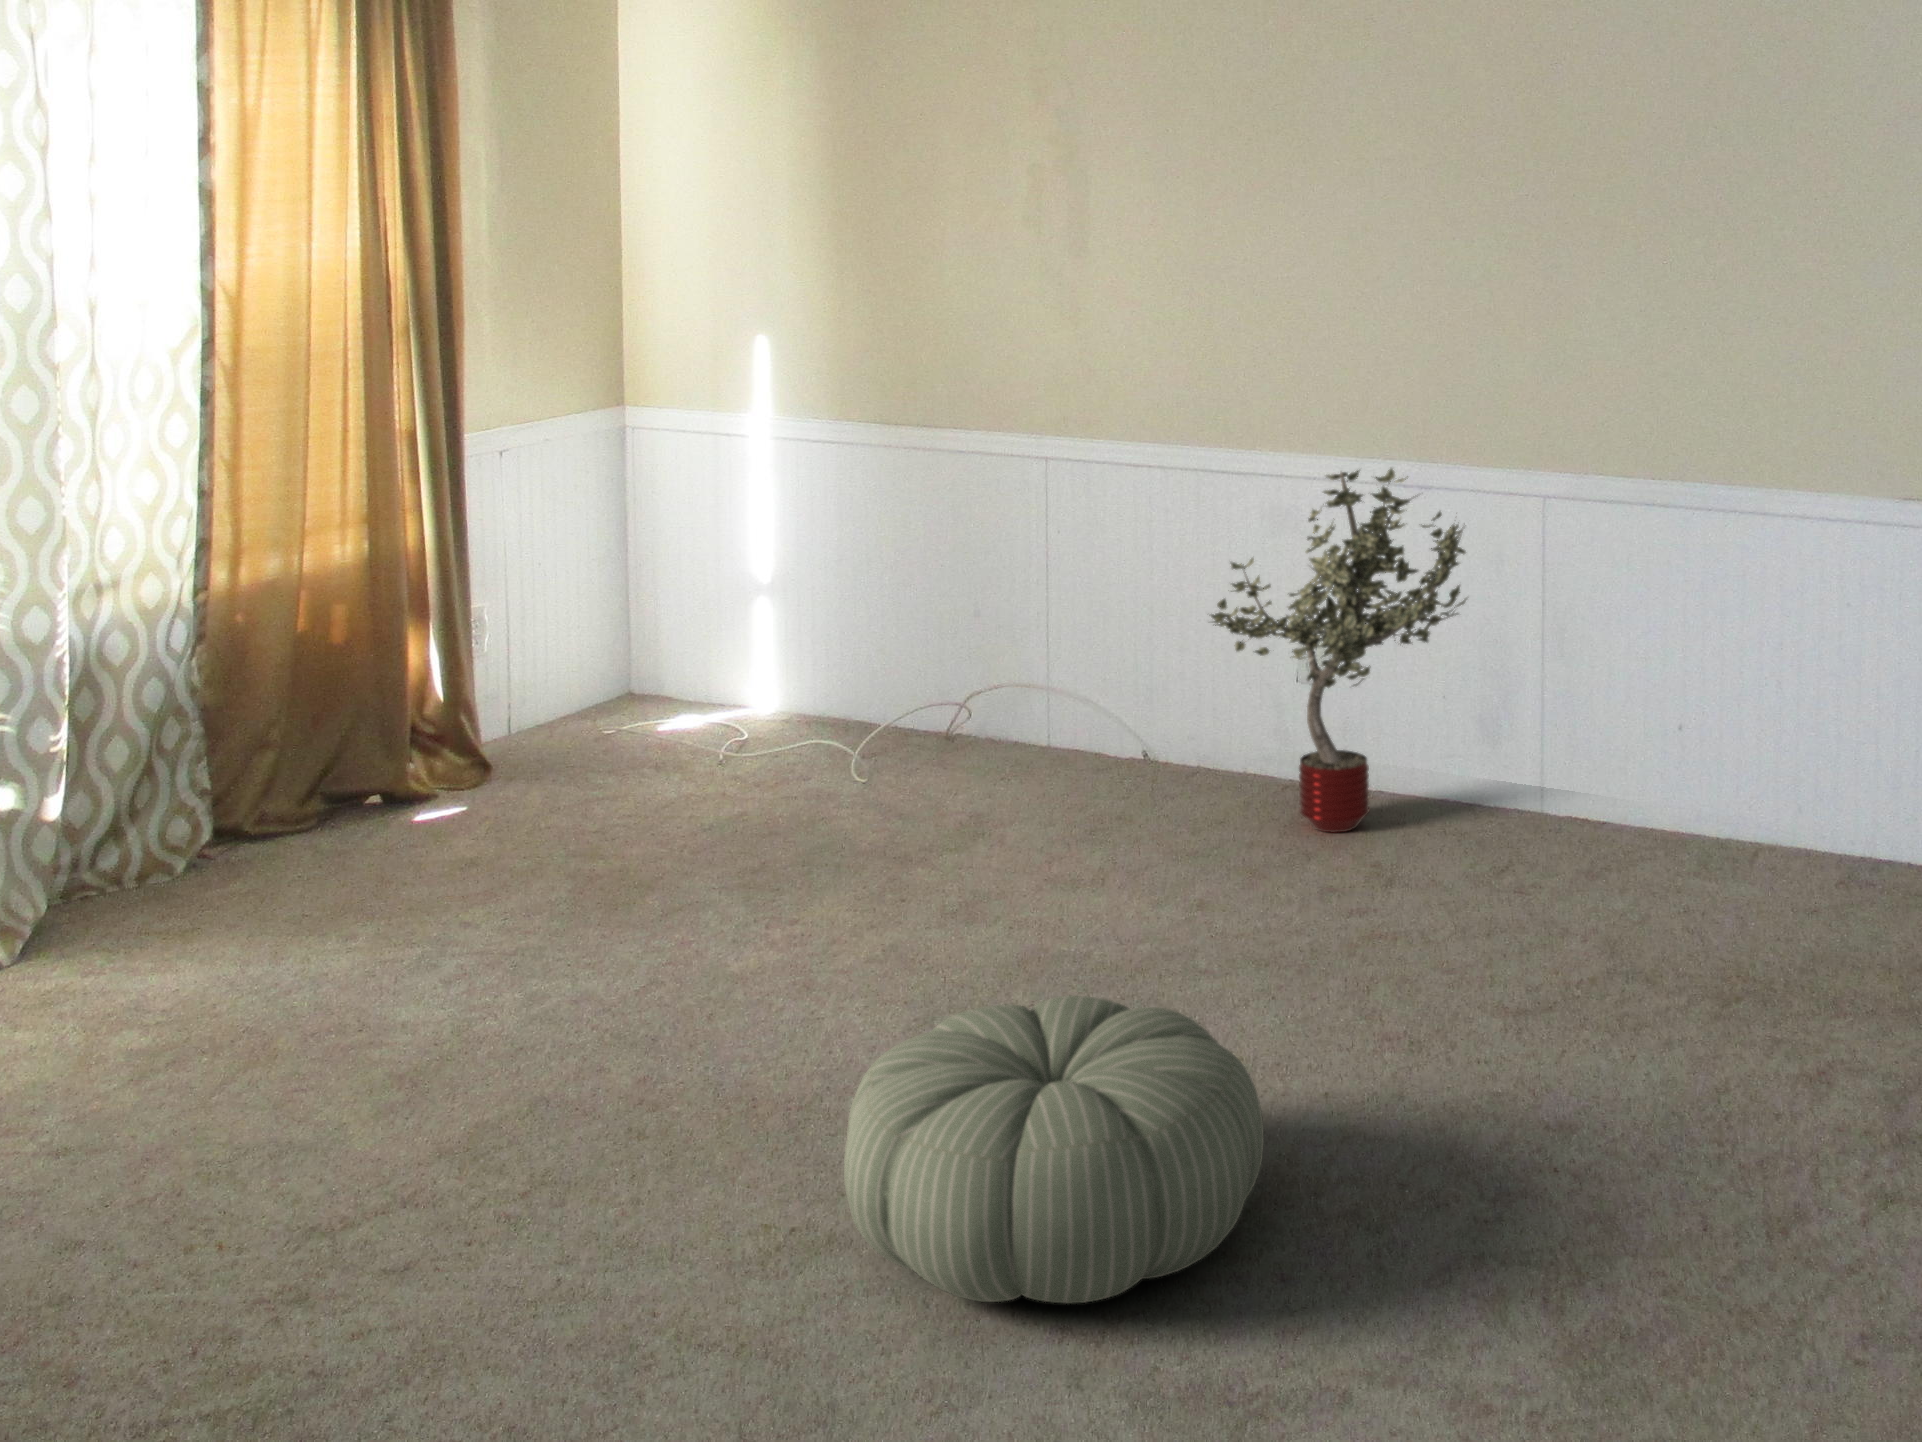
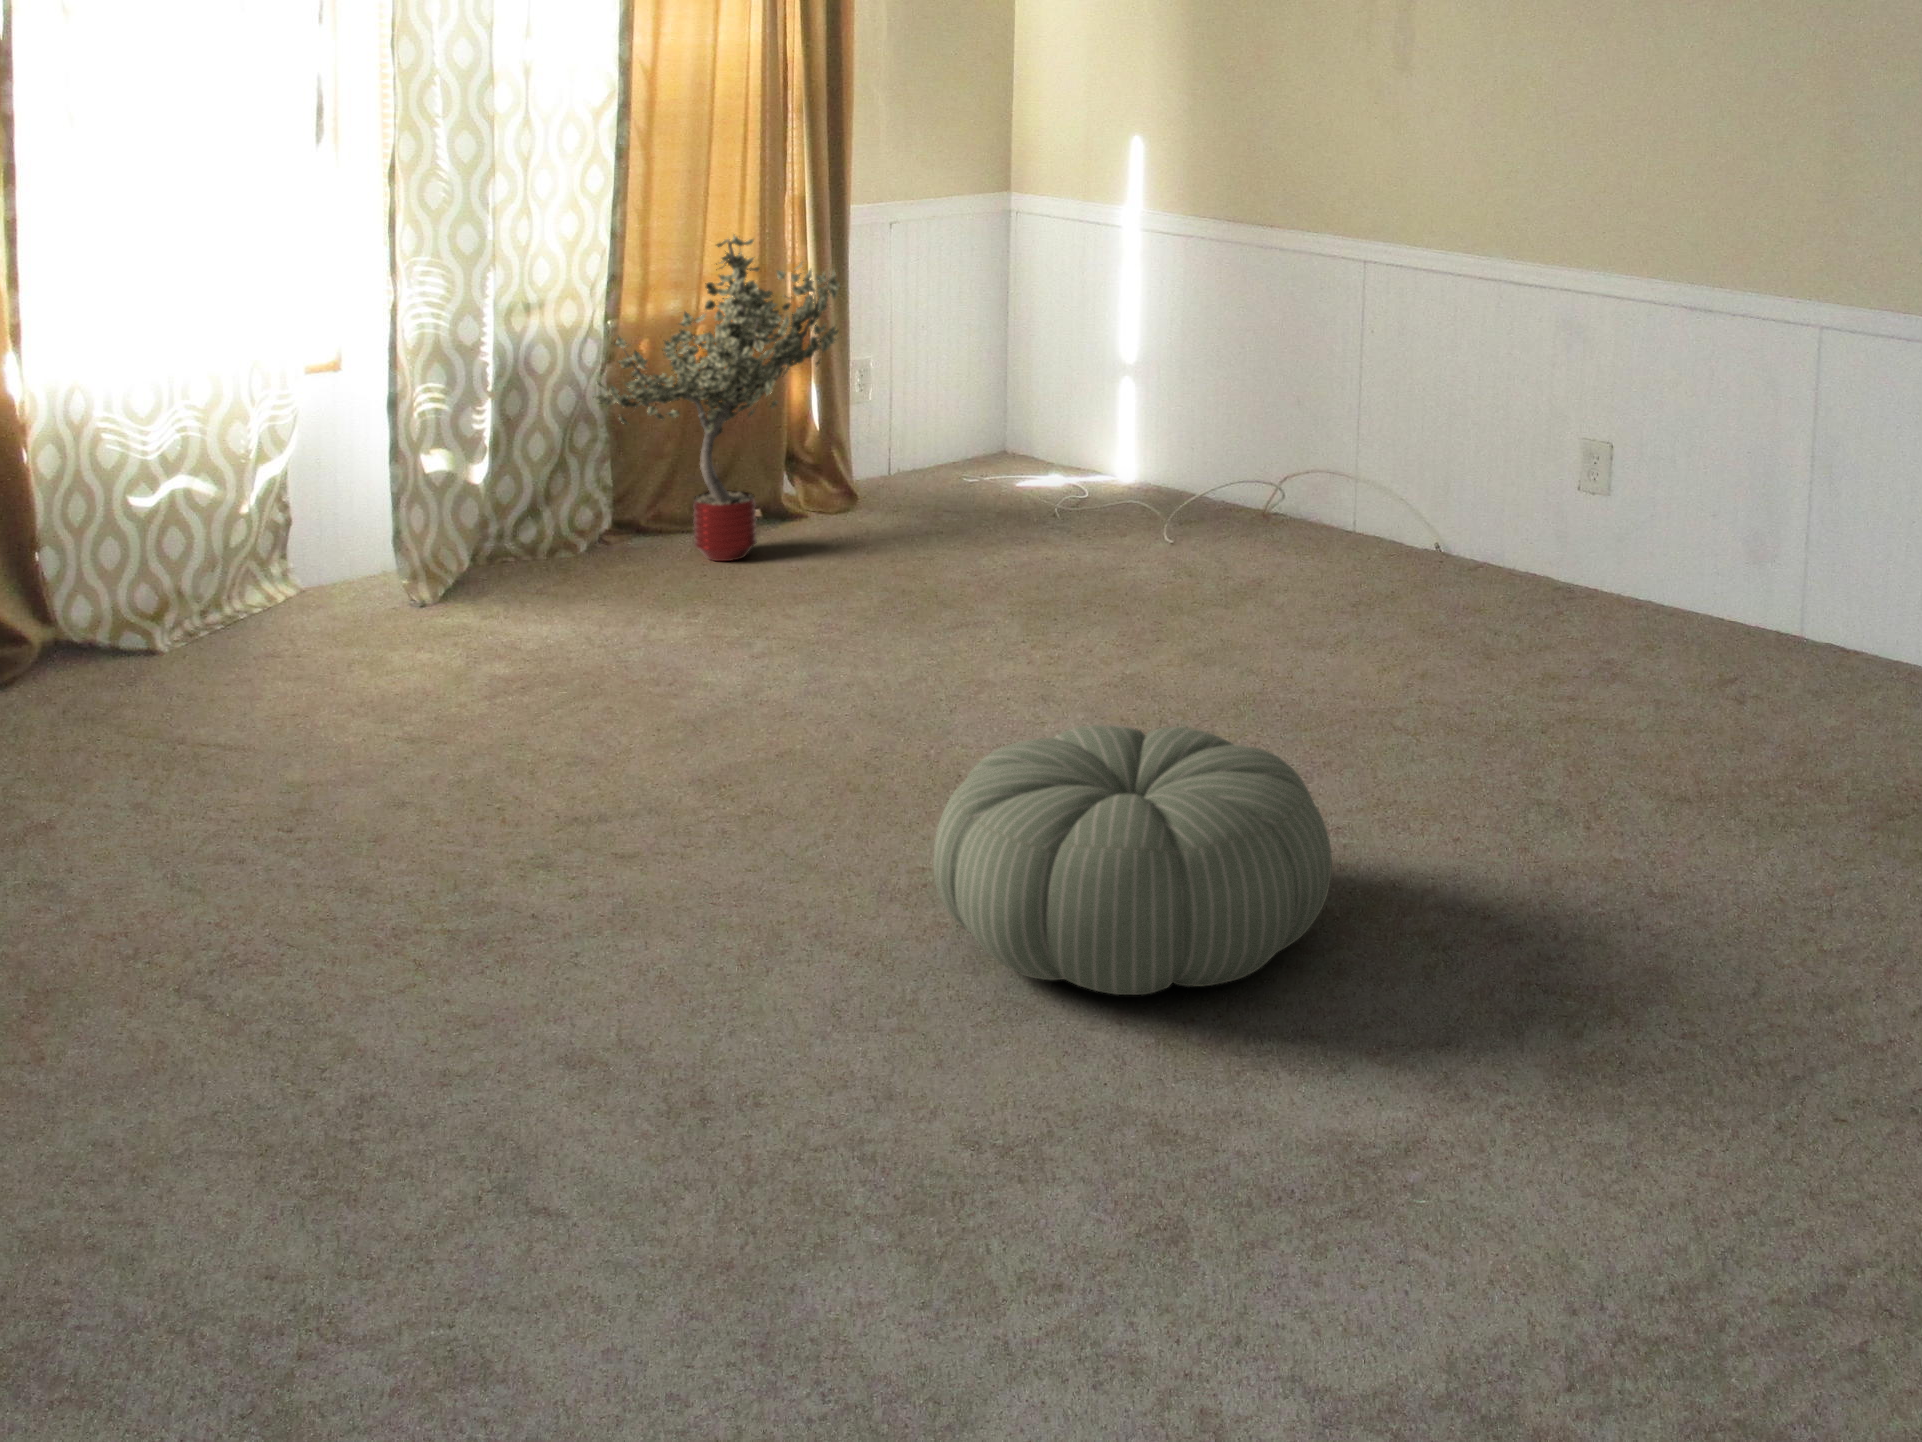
potted tree: present [1211,468,1467,833] -> present [593,235,840,561]

